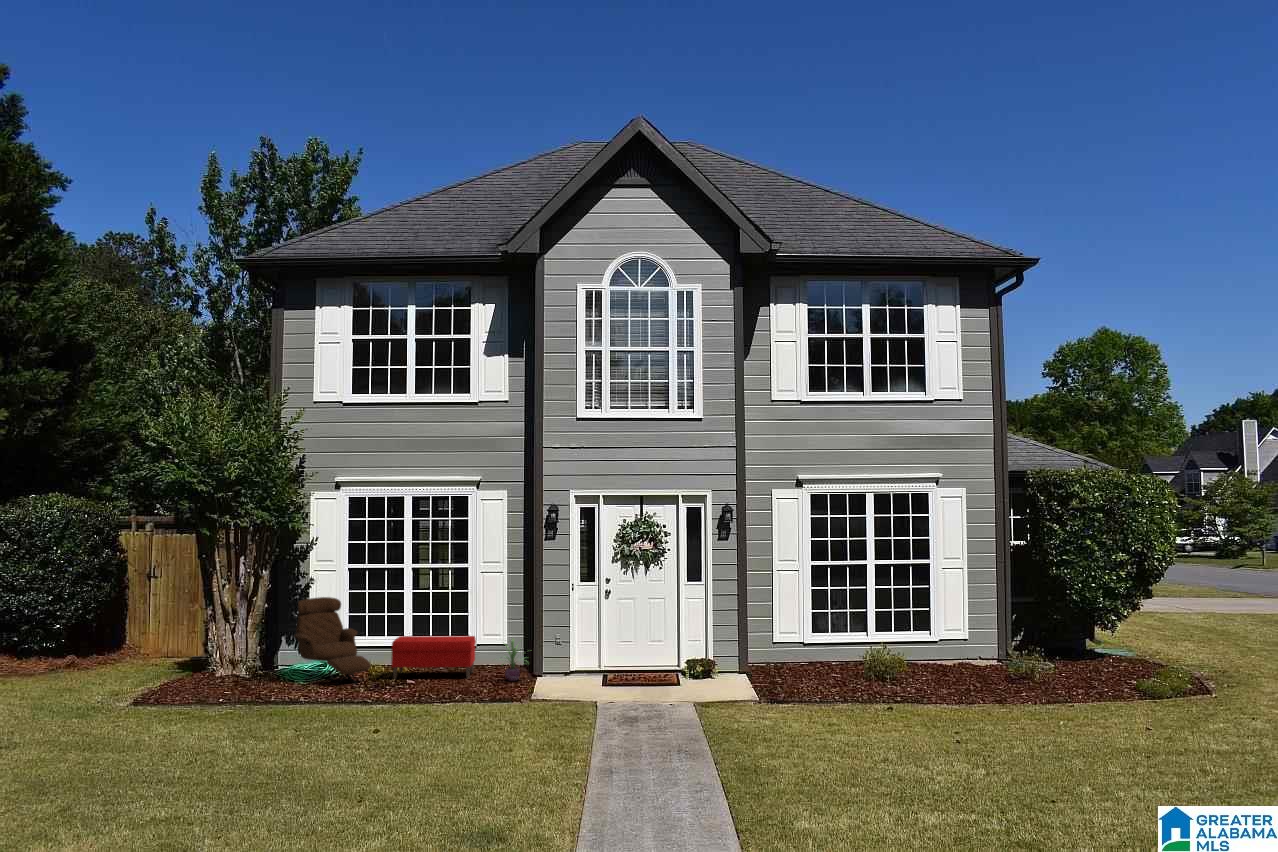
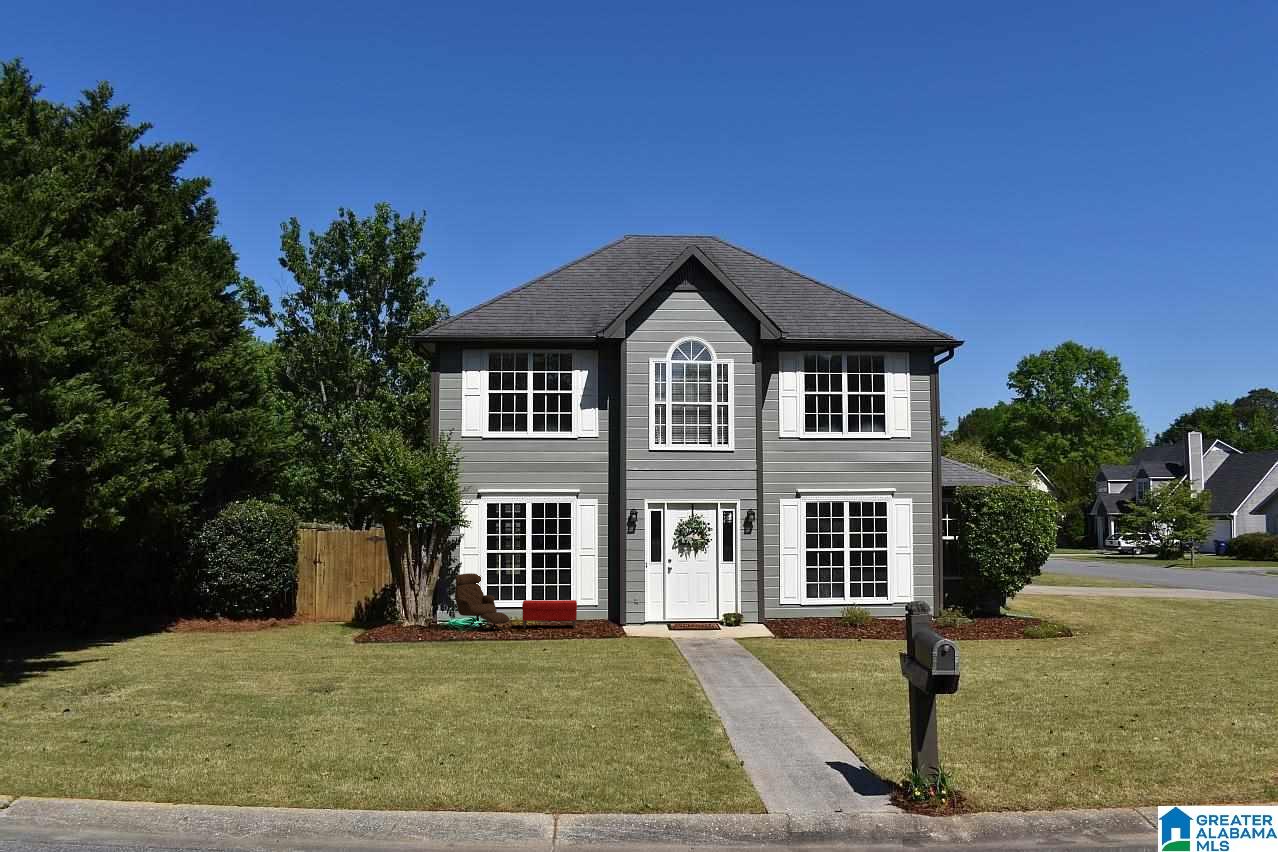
decorative plant: present [505,638,520,681] -> none [591,601,620,629]

